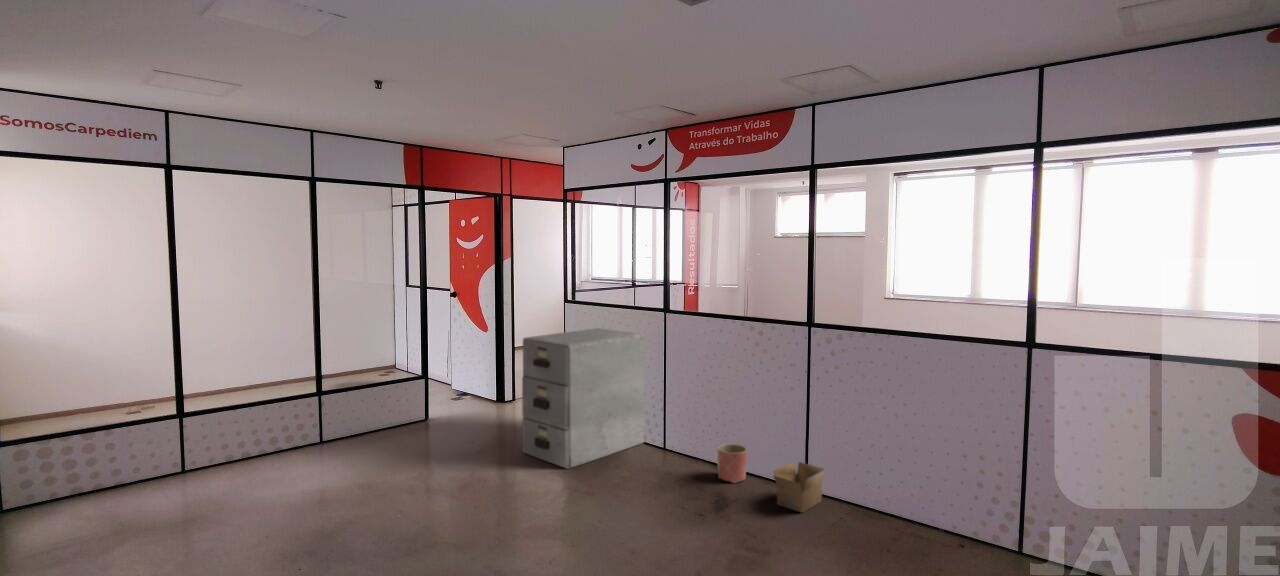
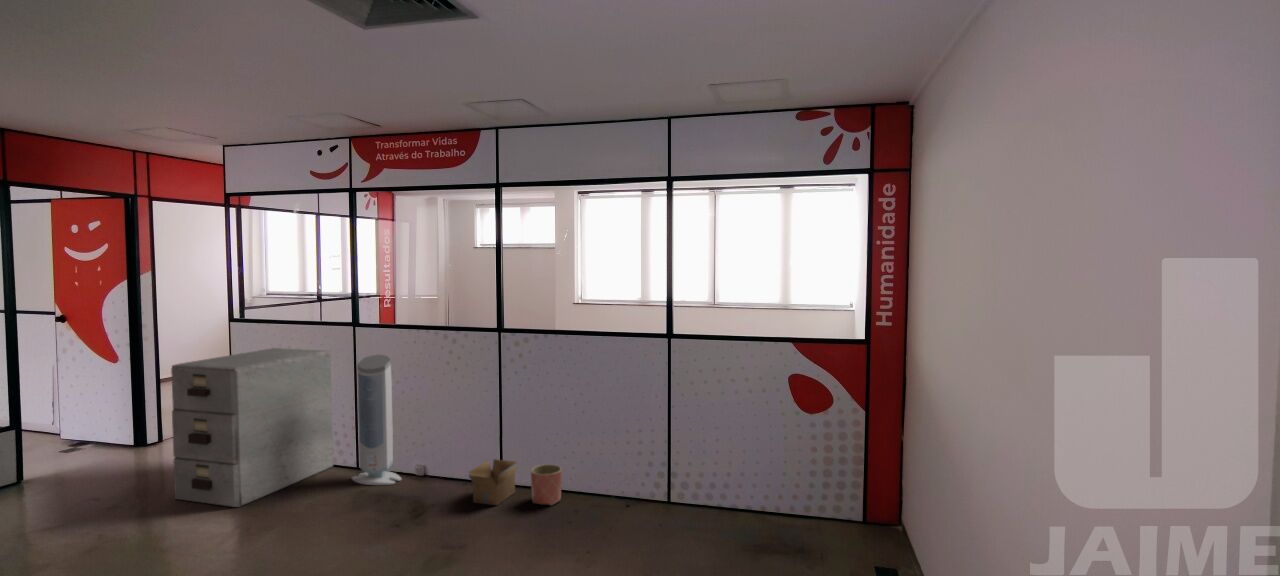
air purifier: none [660,341,705,470] -> present [352,355,401,485]
planter: present [717,444,747,483] -> present [531,464,562,505]

